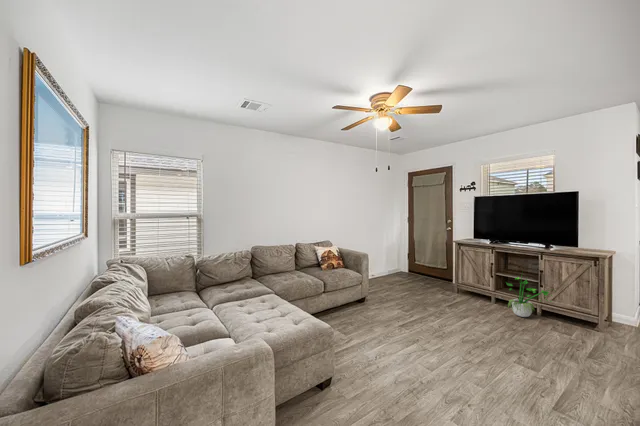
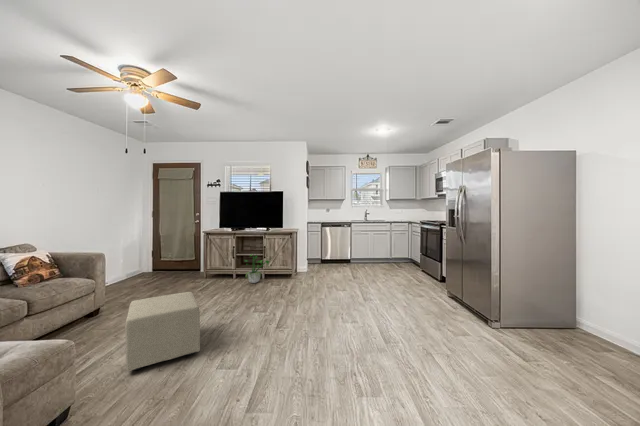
ottoman: none [369,304,435,383] -> present [125,292,200,372]

